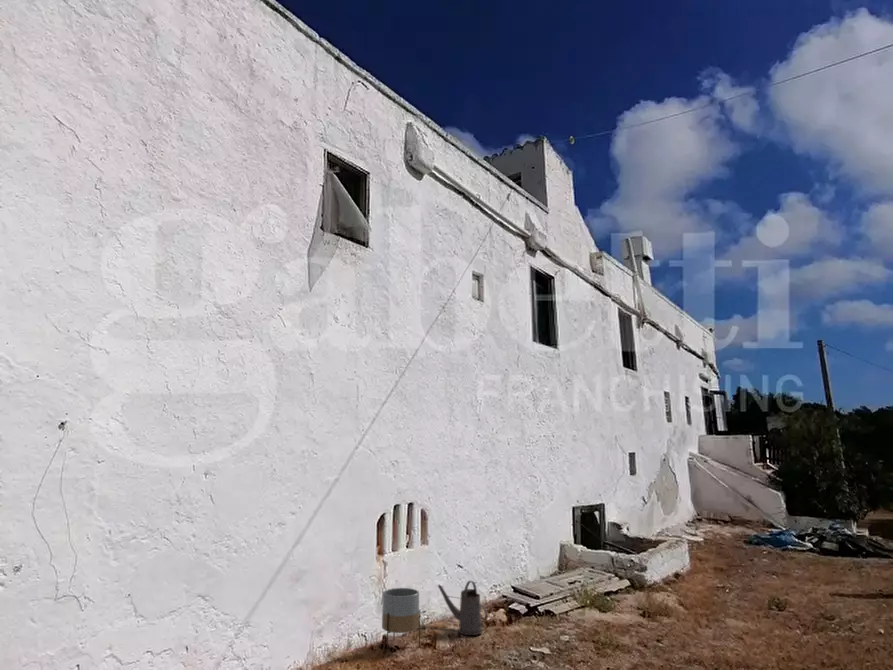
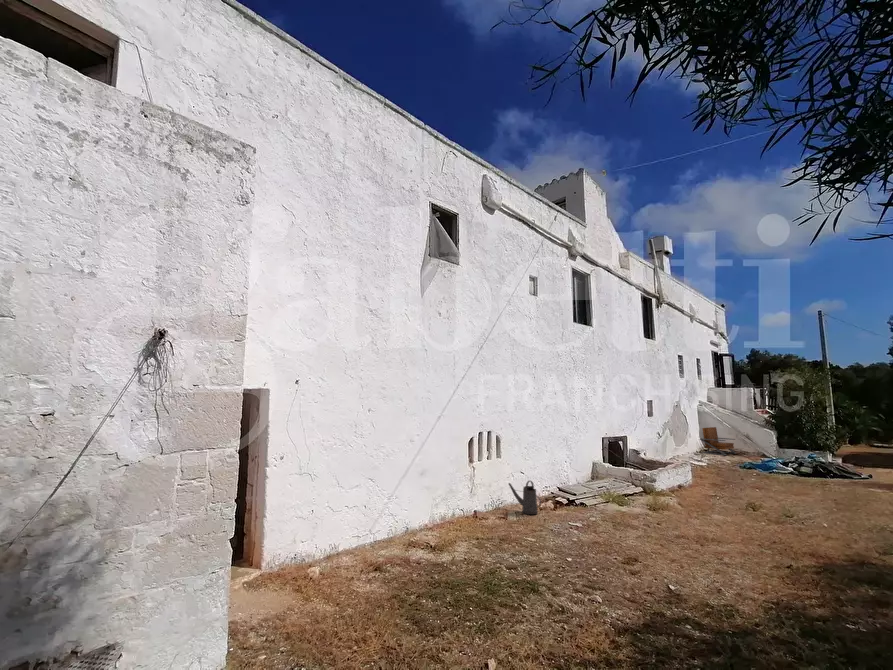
lounge chair: none [691,487,737,525] -> present [700,427,736,455]
planter: present [382,588,420,652] -> none [474,483,498,520]

